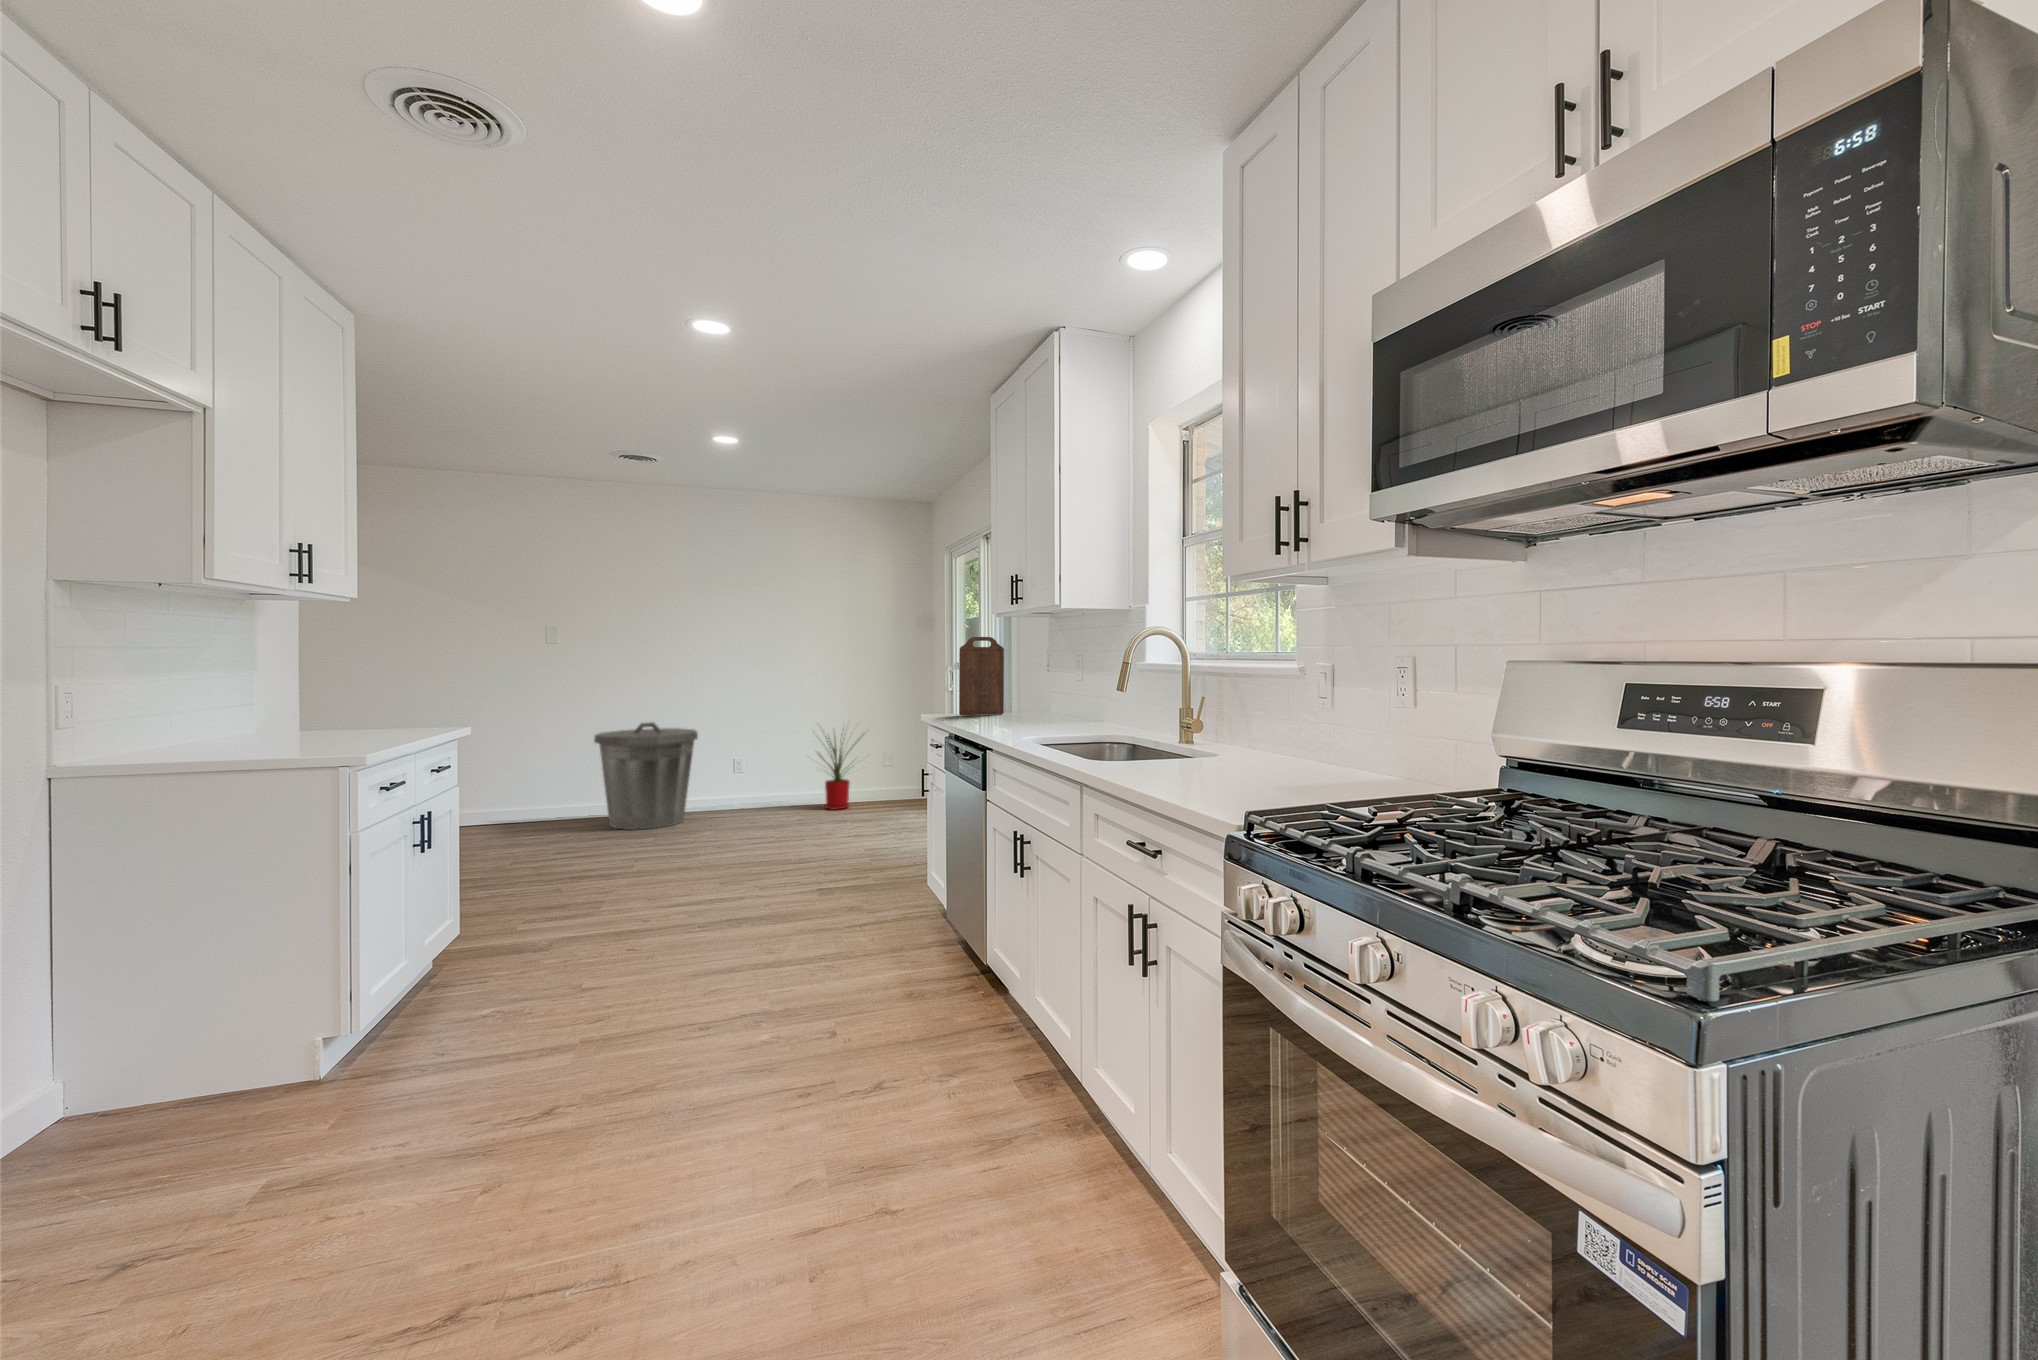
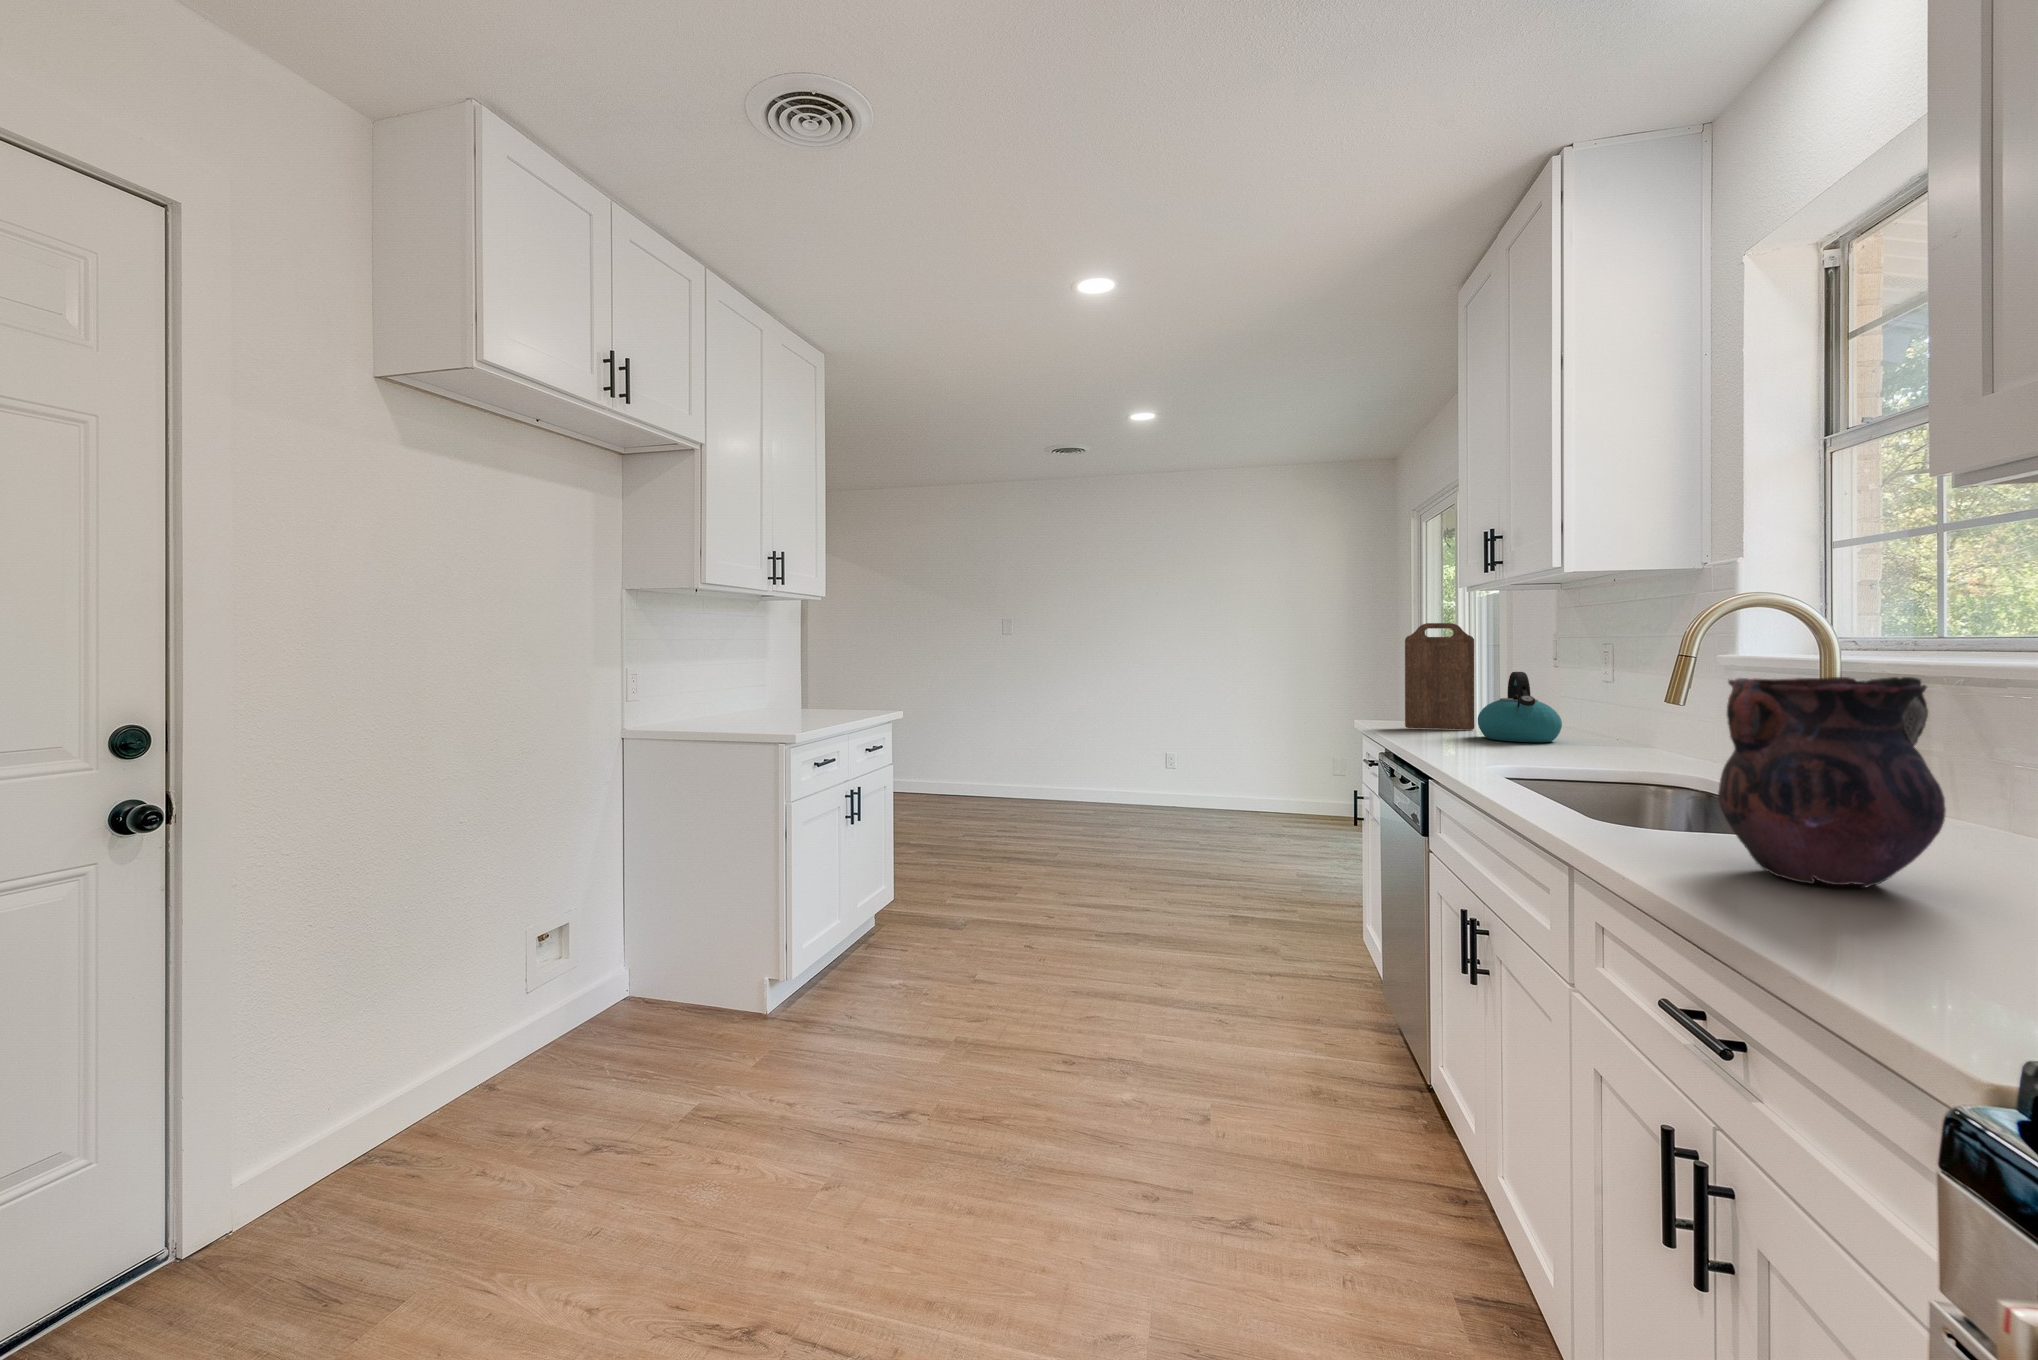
vase: none [1148,669,1228,773] -> present [1718,677,1946,887]
kettle: none [1008,671,1057,720] -> present [1478,672,1562,742]
trash can: present [594,722,698,830] -> none [1040,714,1131,819]
house plant: present [819,734,864,810] -> none [1240,721,1319,823]

